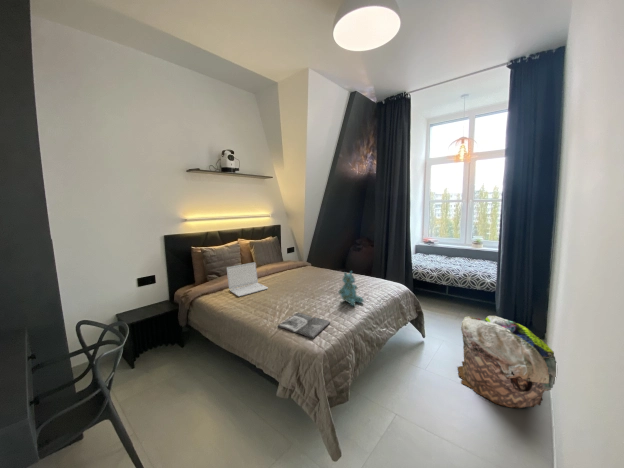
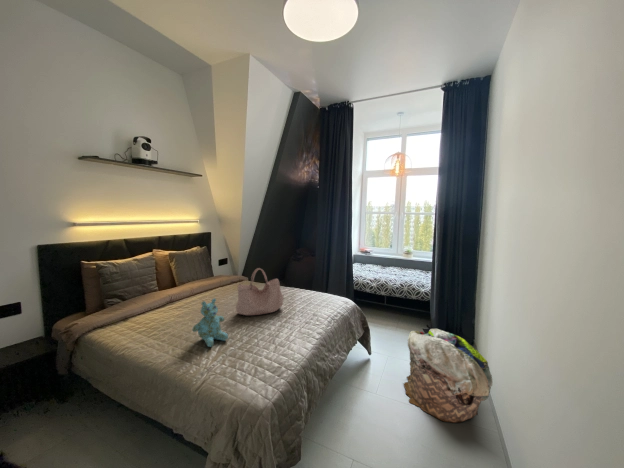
handbag: none [299,253,339,291] -> present [236,268,284,315]
laptop: present [227,262,268,296] -> none [133,281,194,330]
stuffed bear: present [339,271,363,305] -> present [192,298,228,347]
magazine: present [278,313,330,338] -> none [206,348,277,387]

